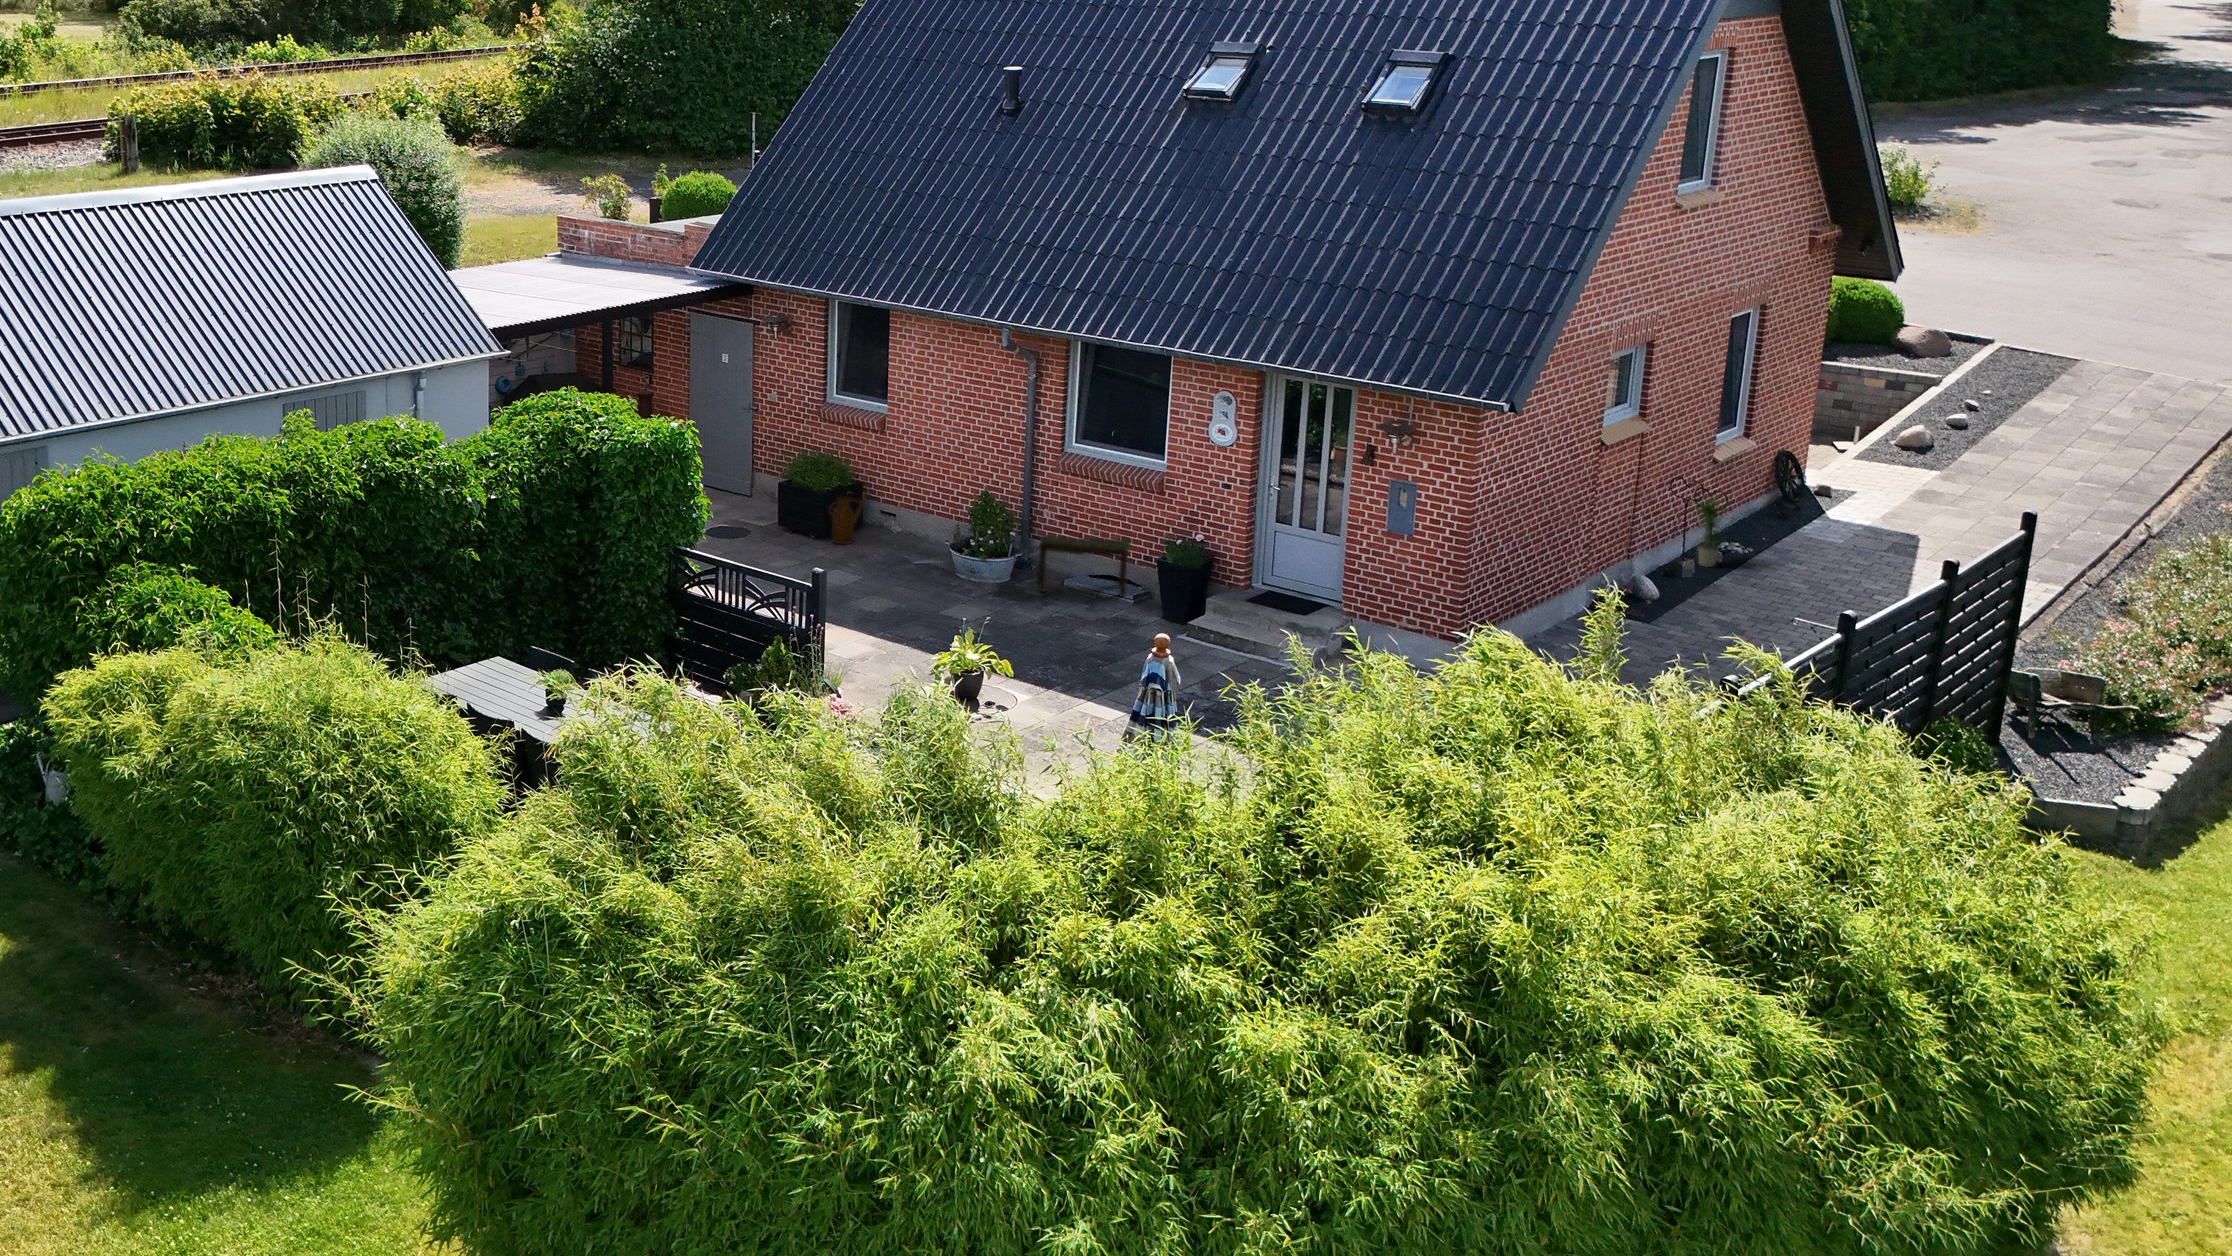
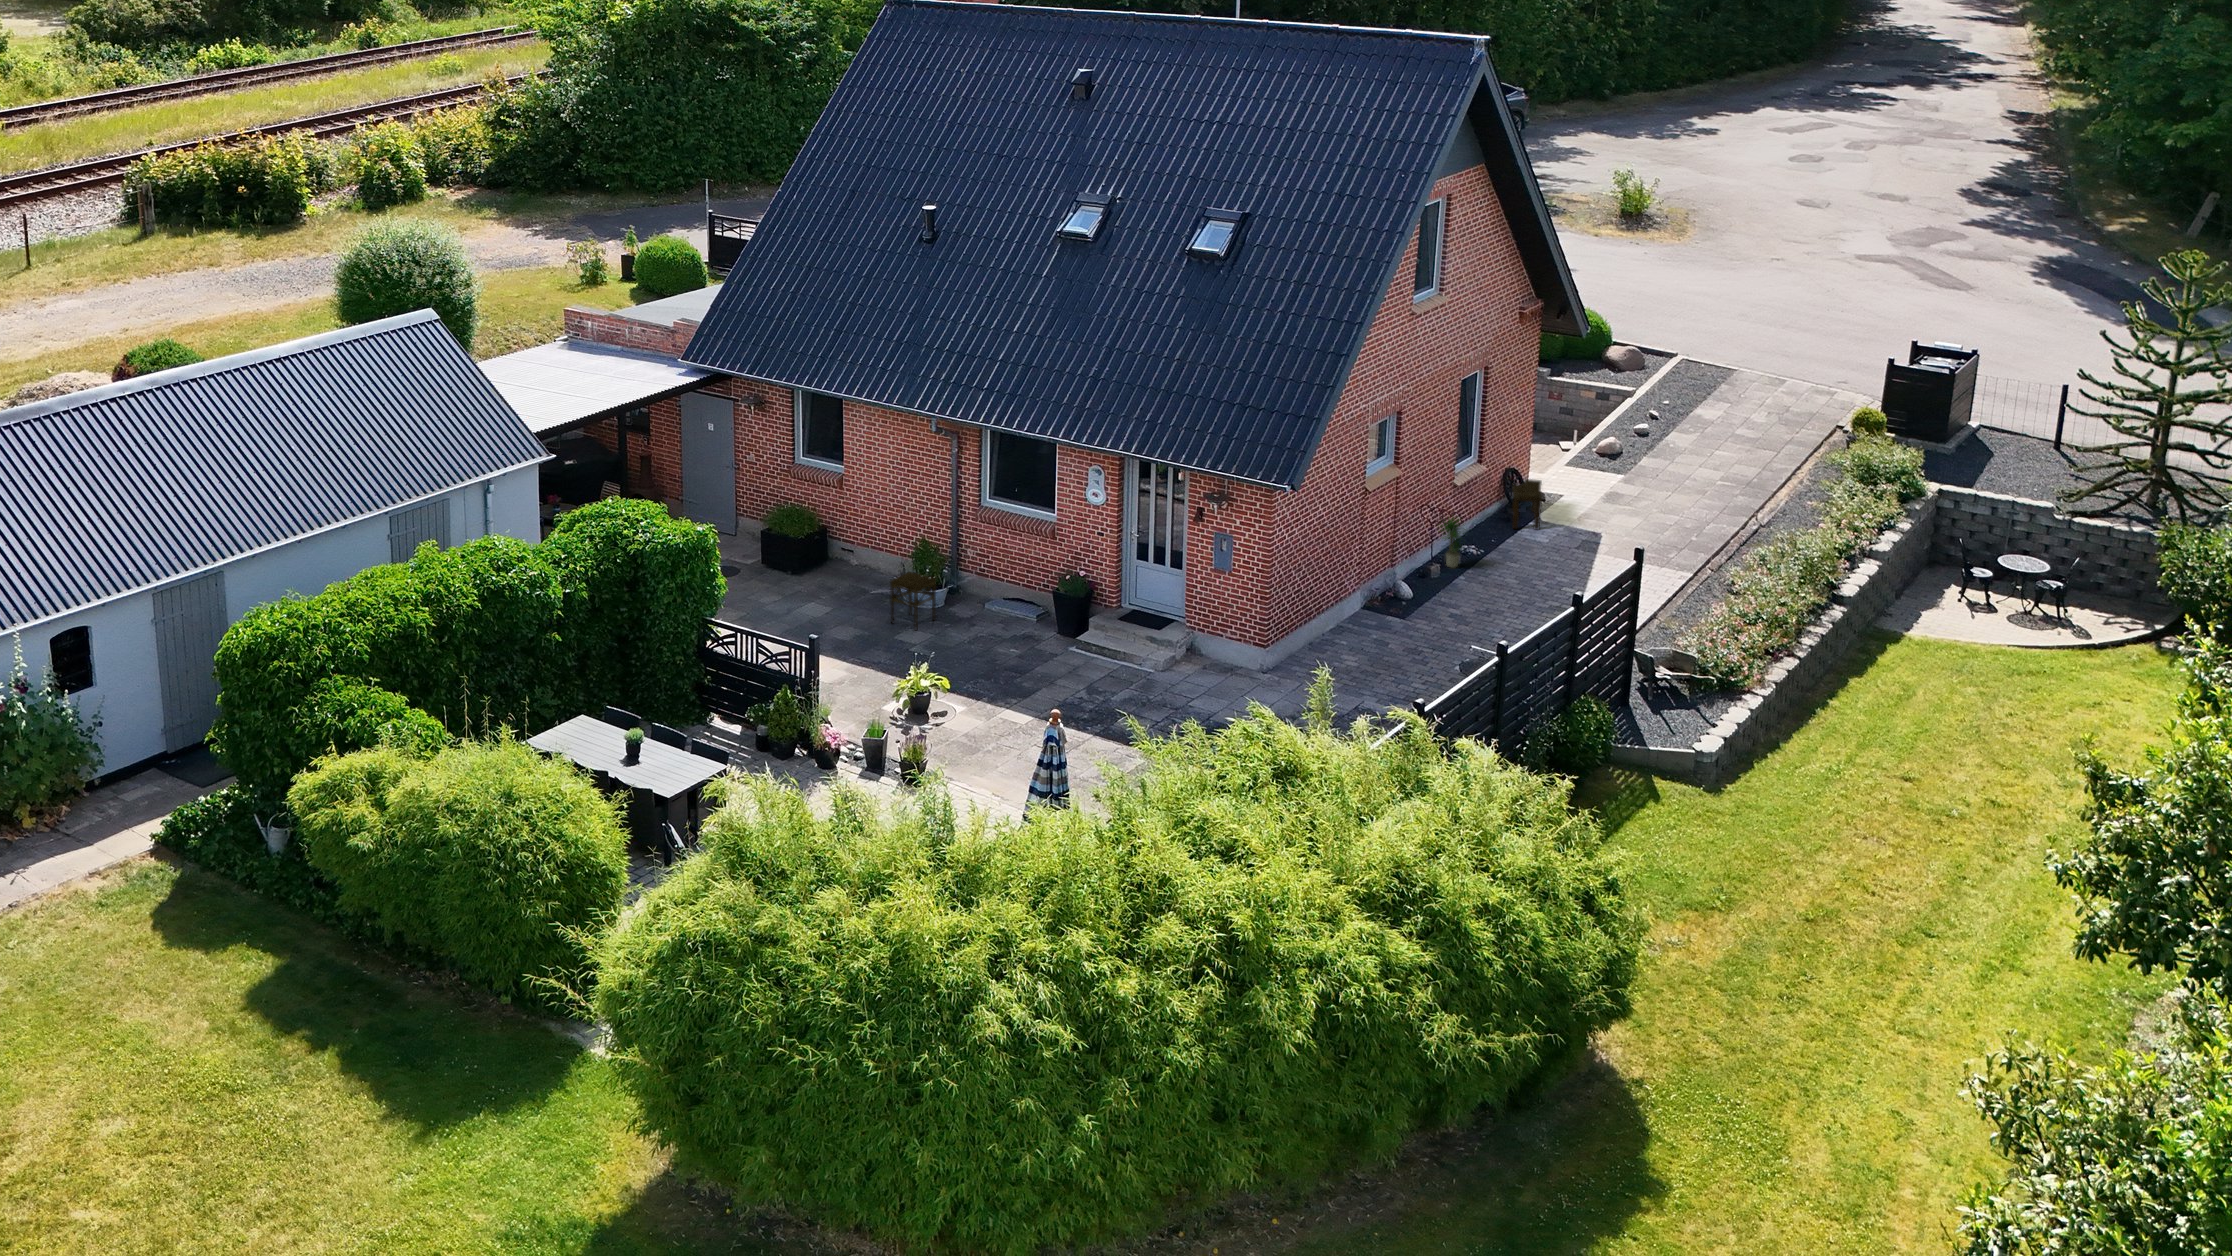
watering can: present [831,496,868,544] -> none [806,542,835,582]
side table: none [933,527,996,603] -> present [890,572,936,630]
bench: present [1037,535,1131,597] -> present [1512,479,1542,530]

